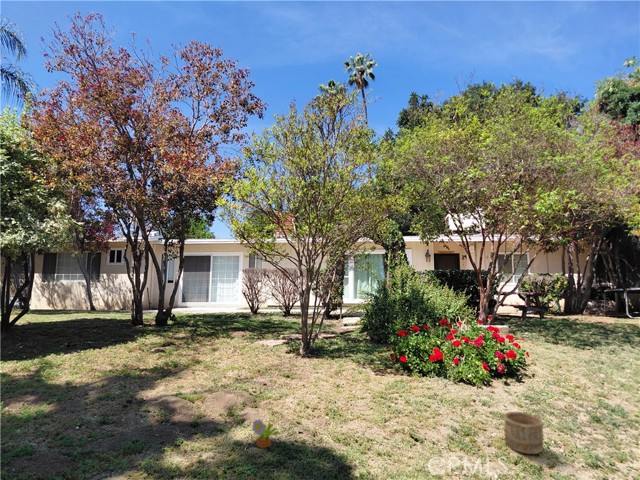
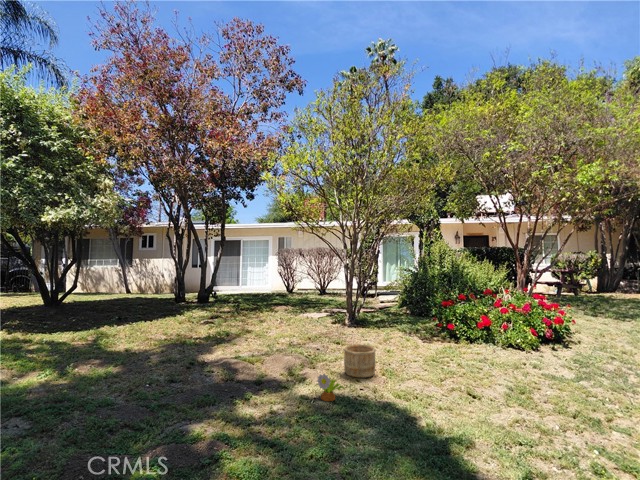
wooden bucket: present [503,412,544,454] -> present [343,344,376,378]

